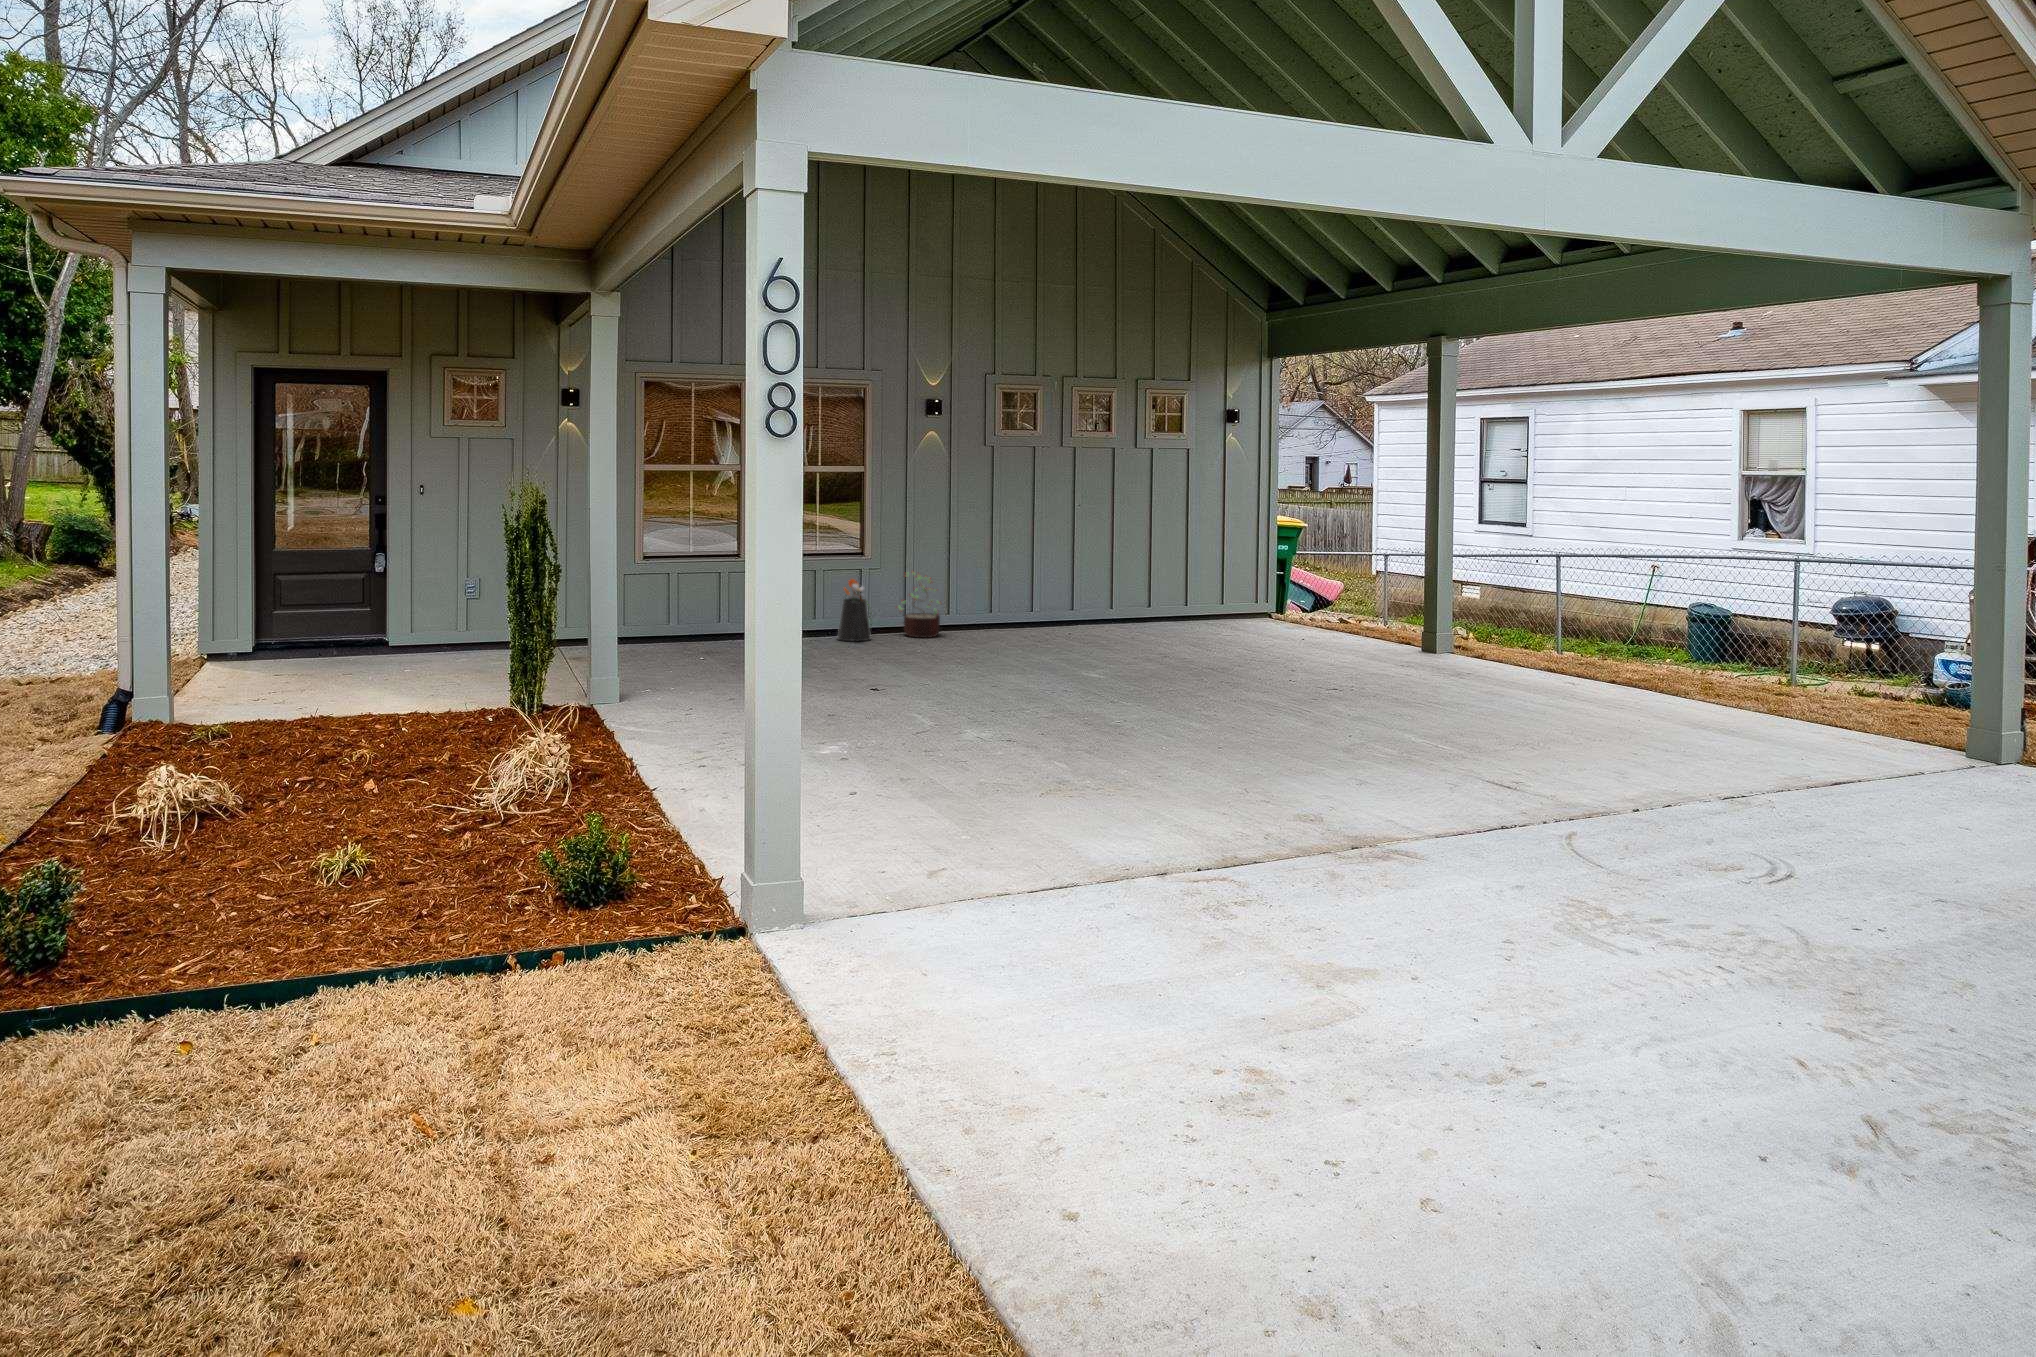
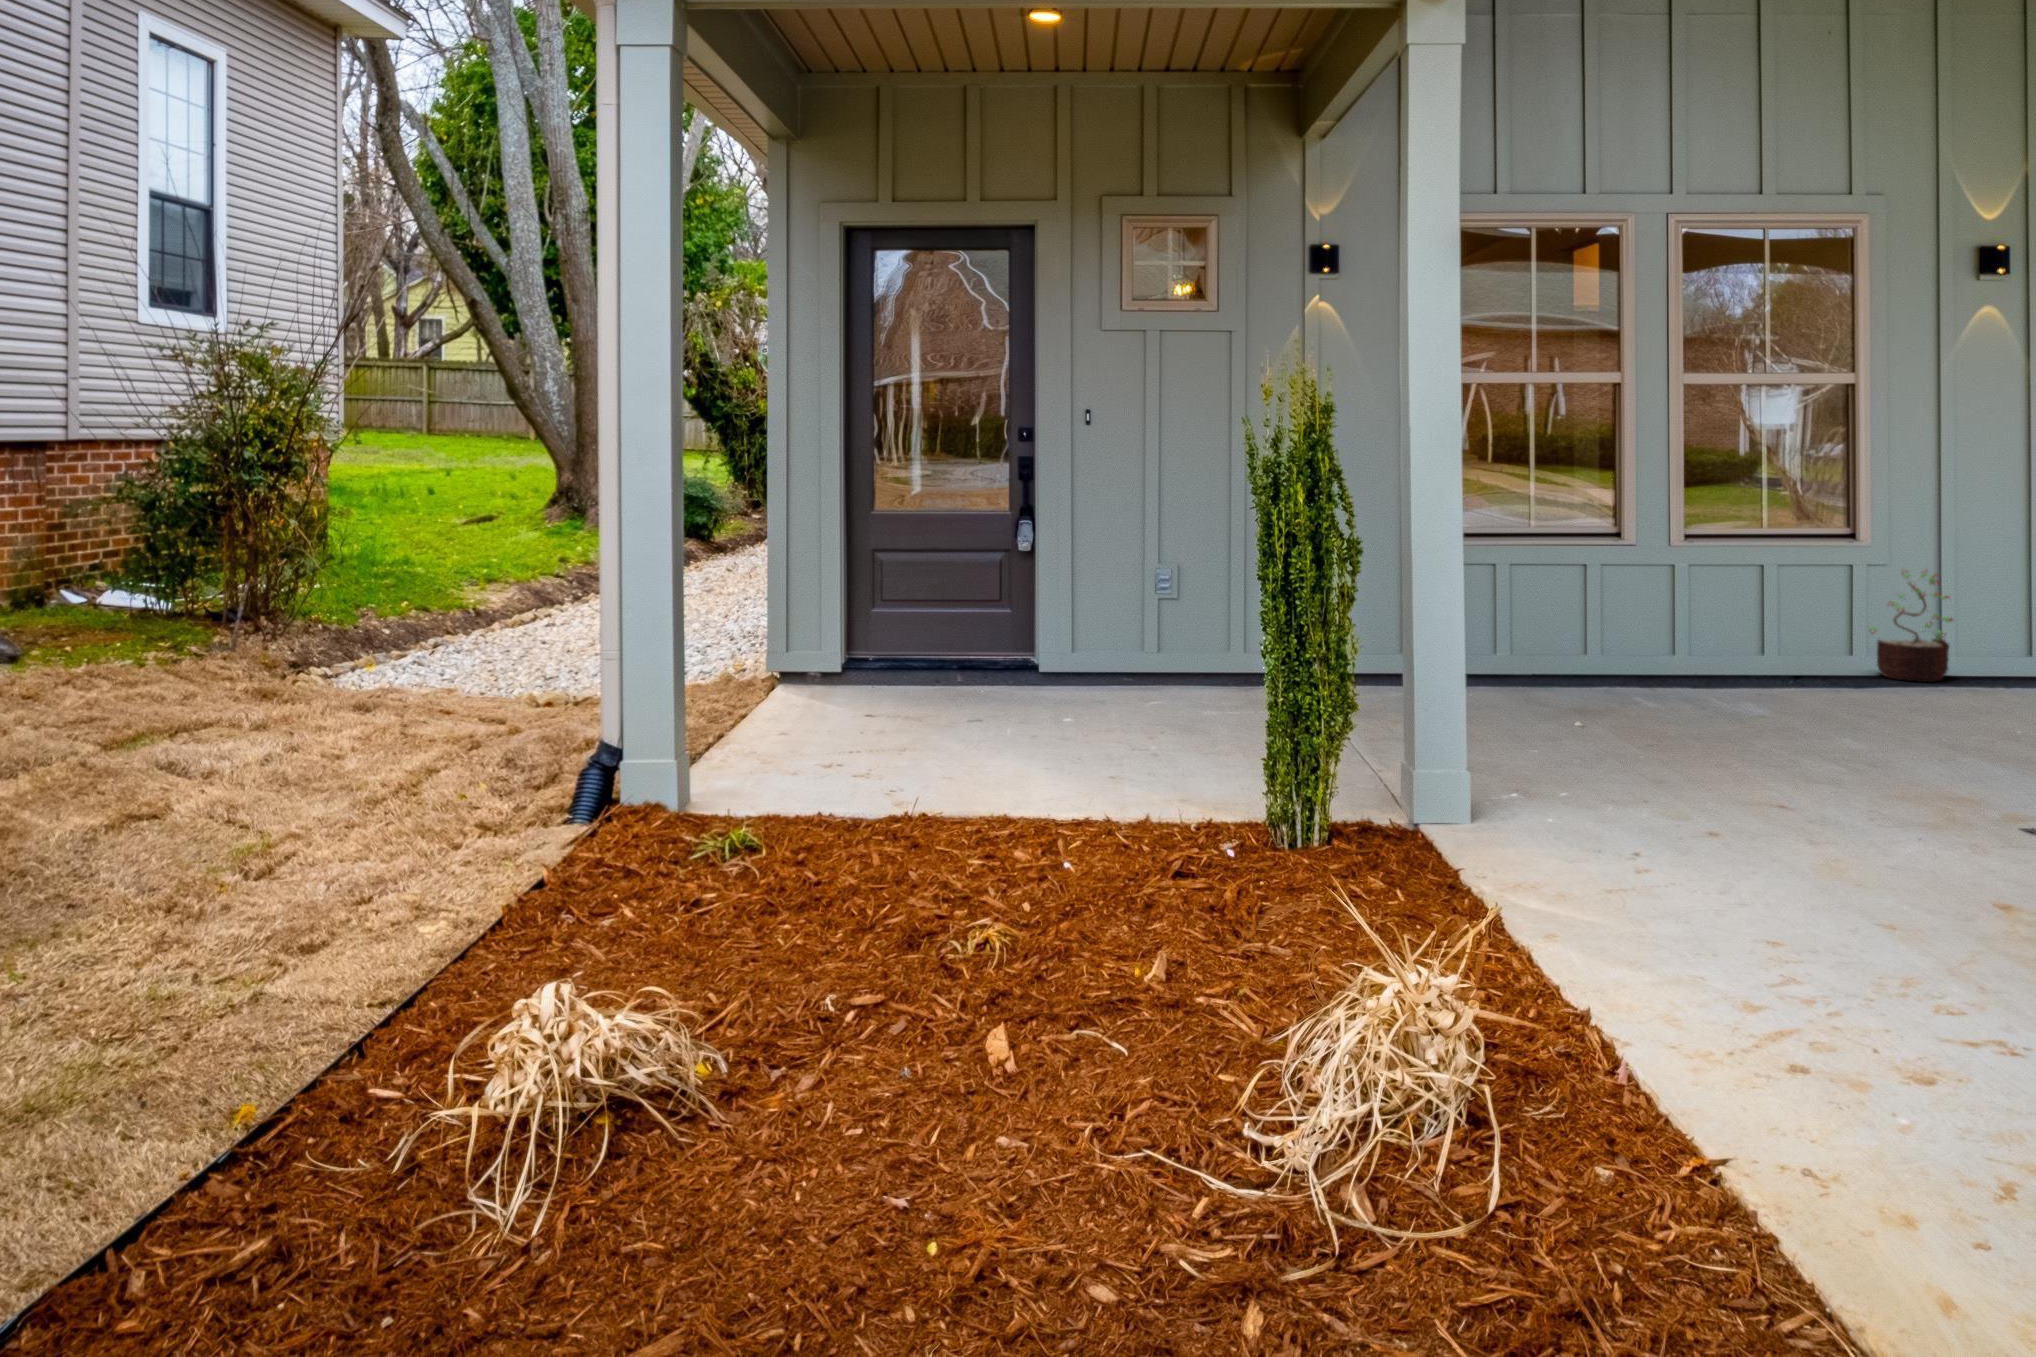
watering can: present [837,579,871,641] -> none [1759,572,1827,685]

